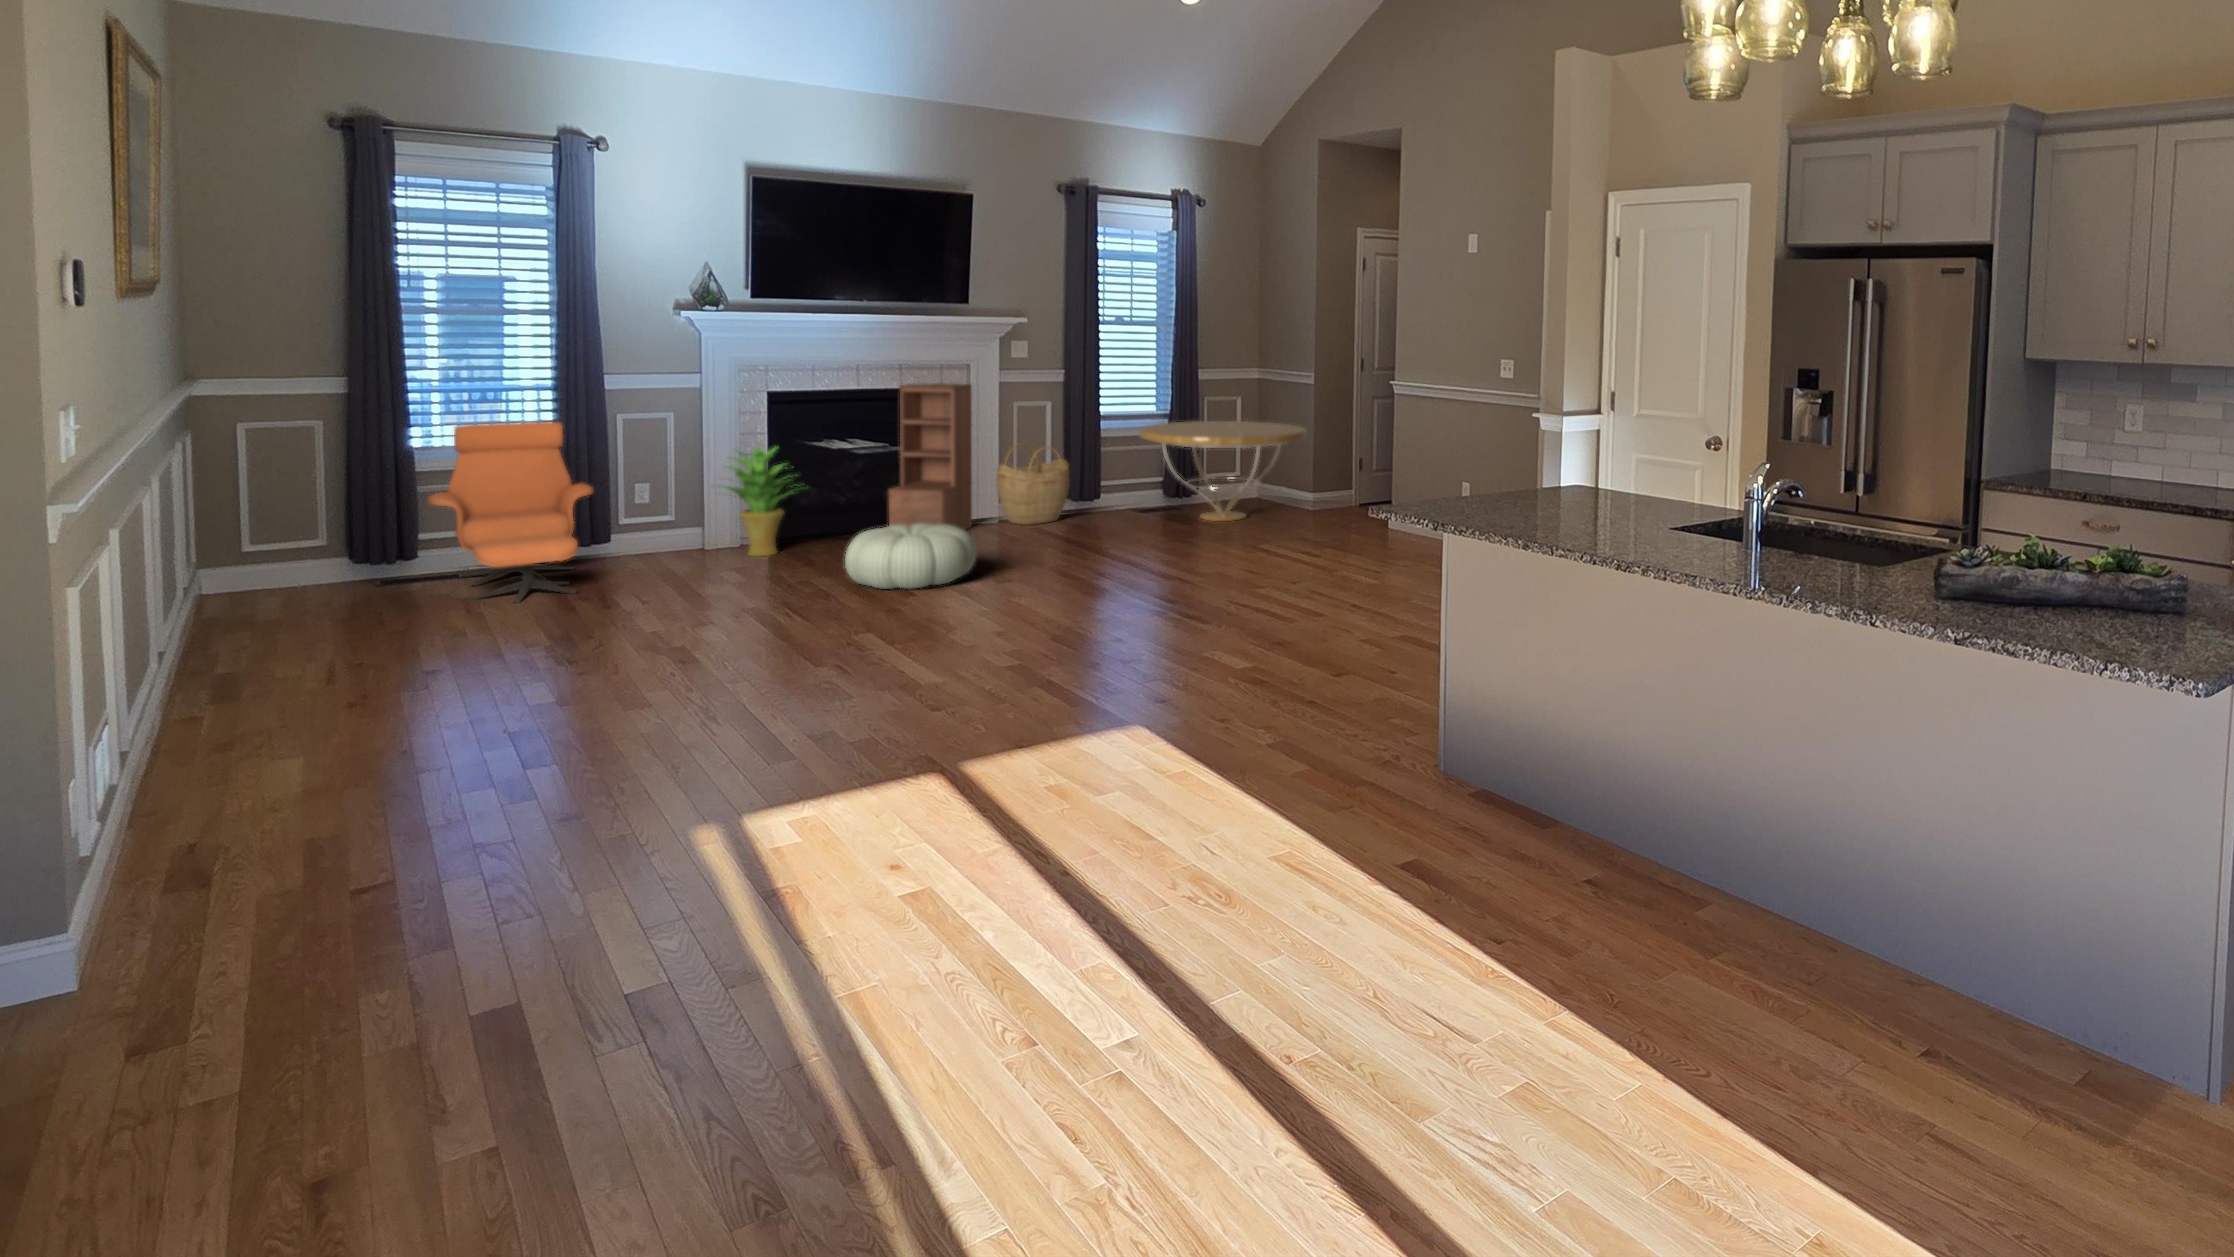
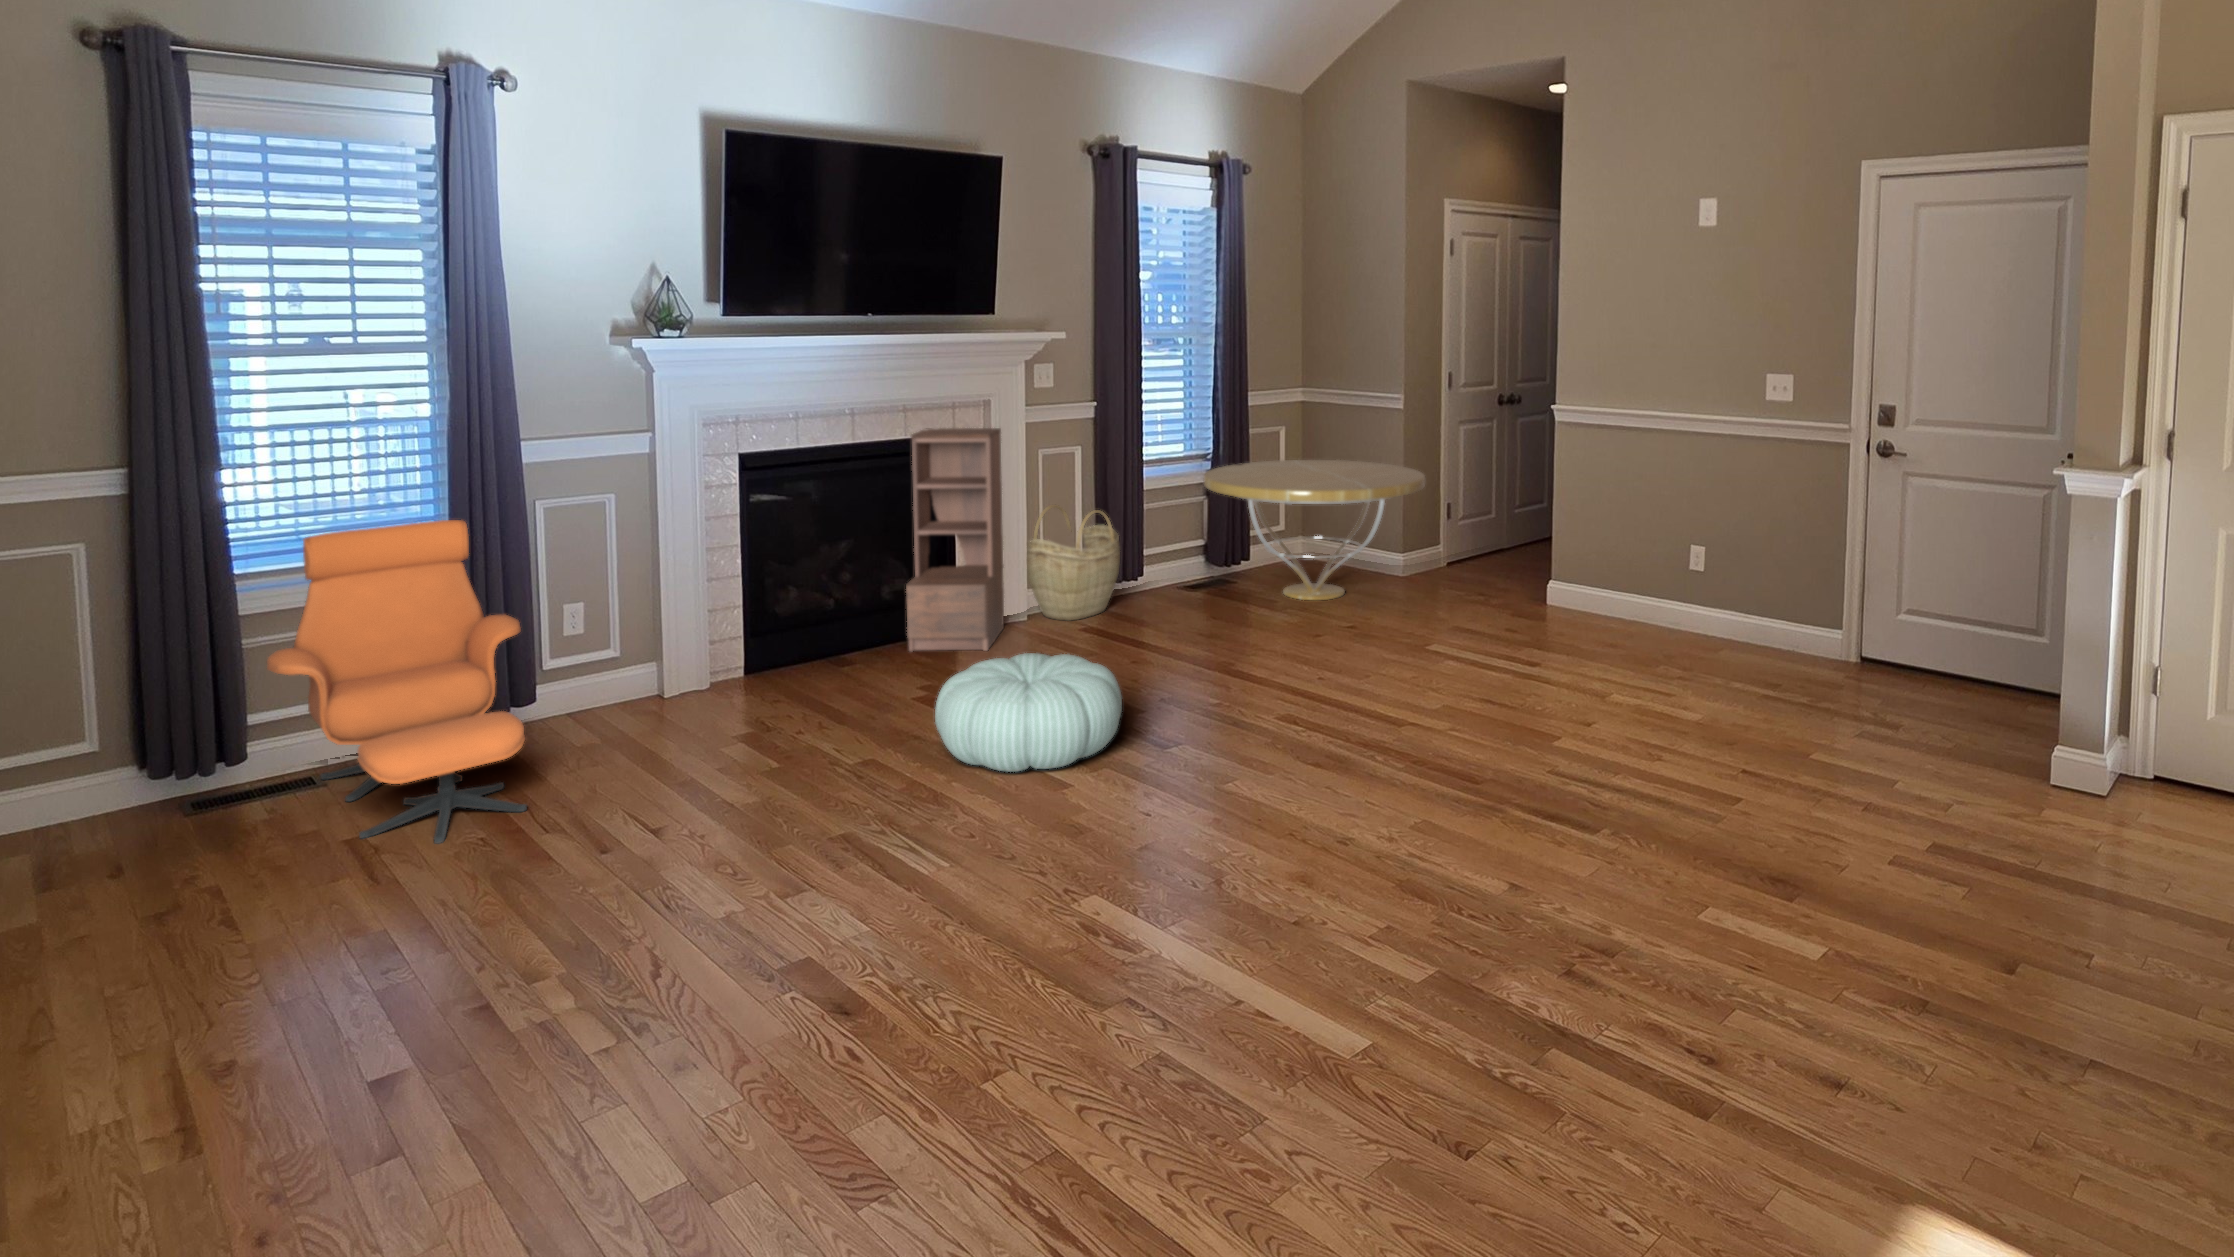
potted plant: present [726,447,797,556] -> none [681,536,818,705]

